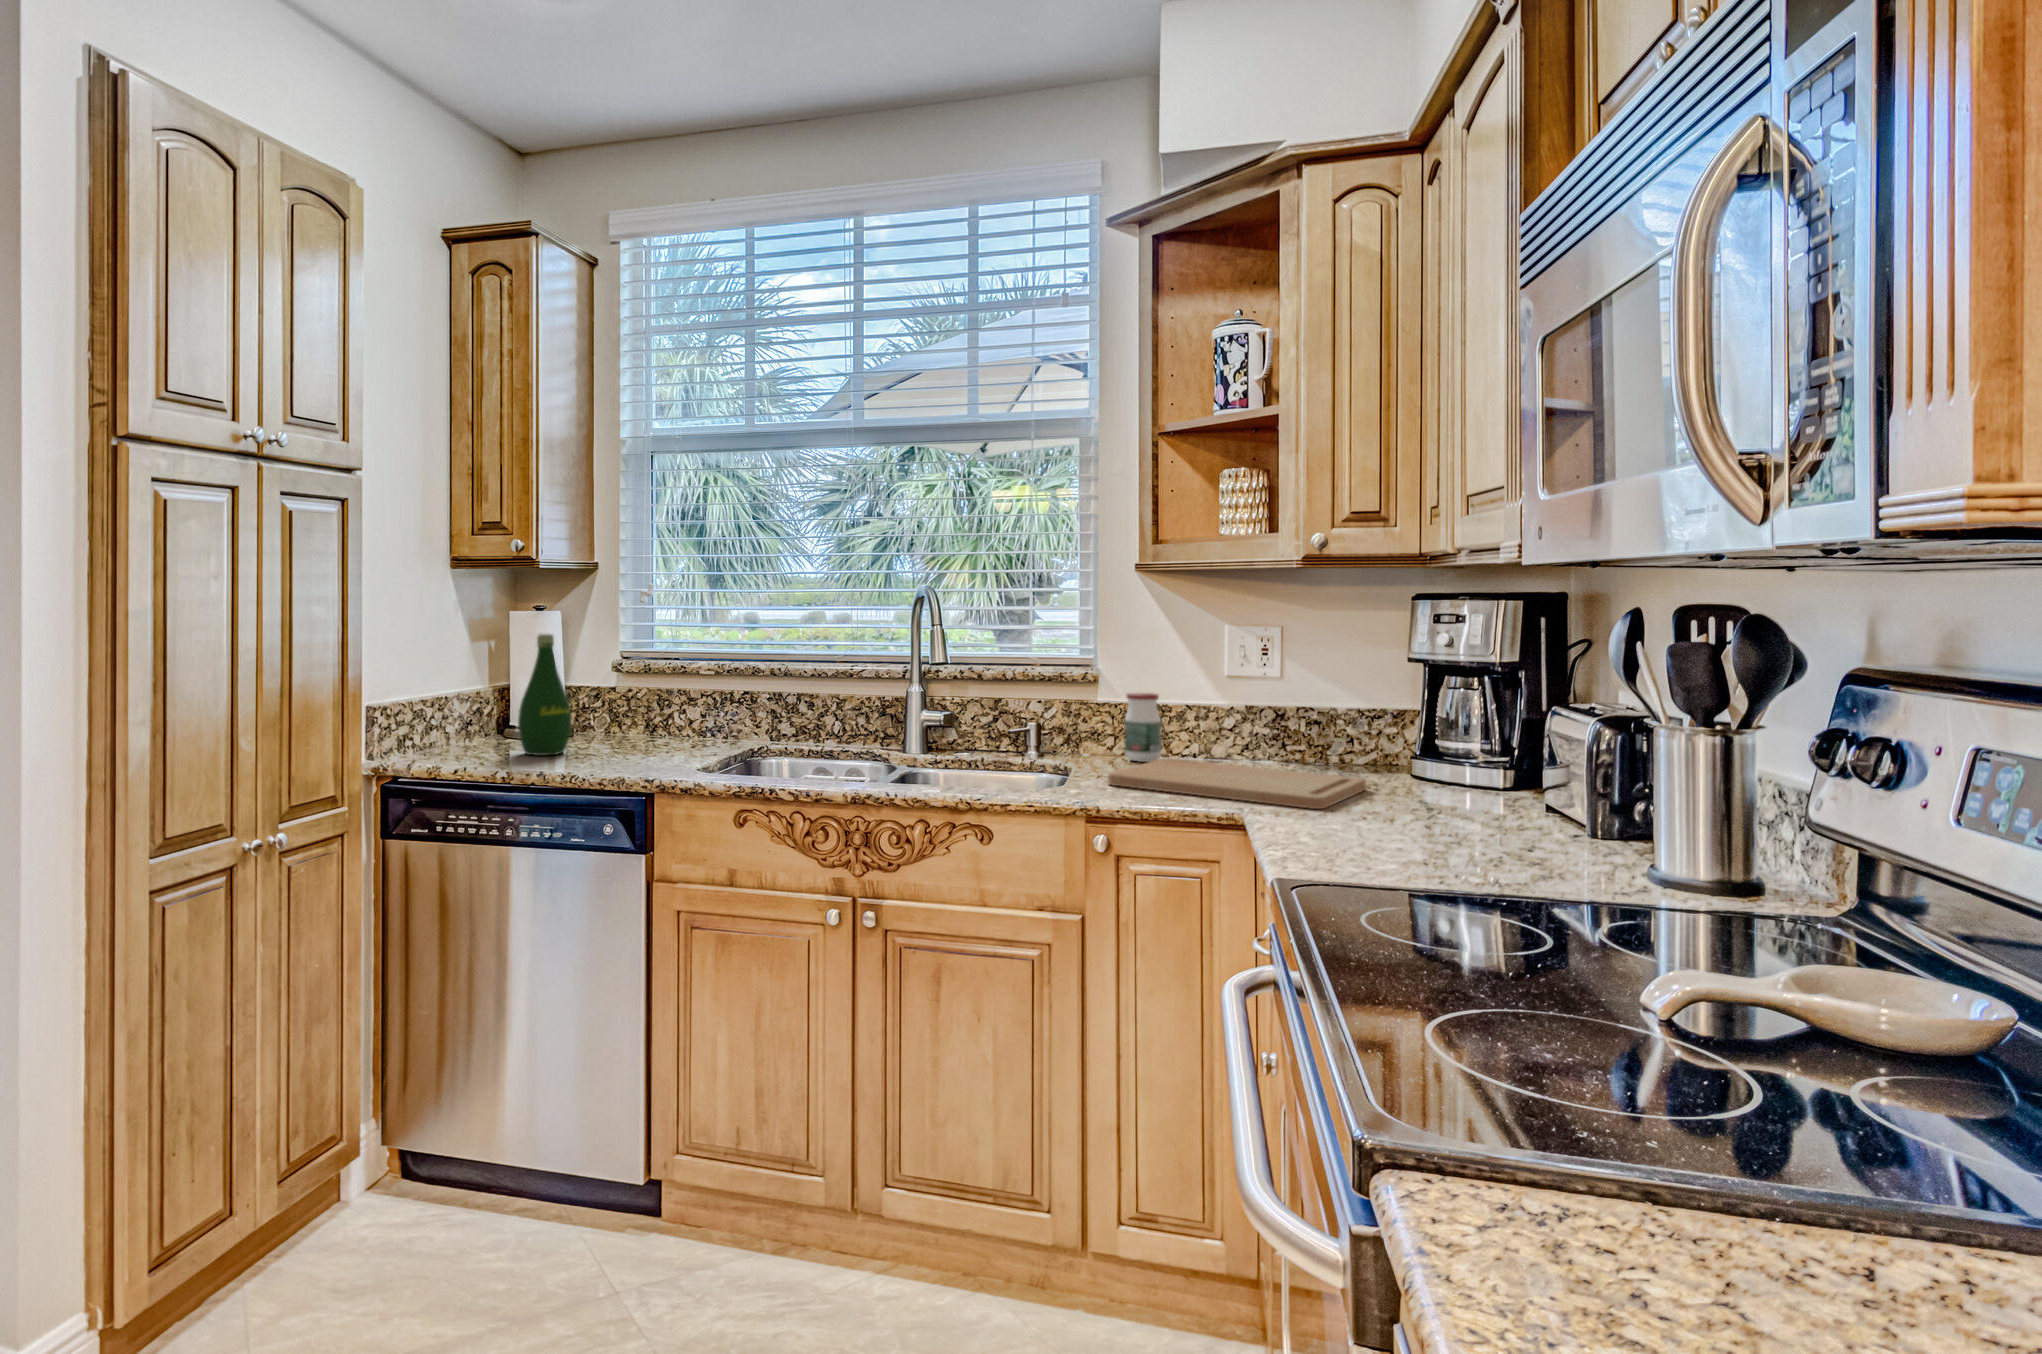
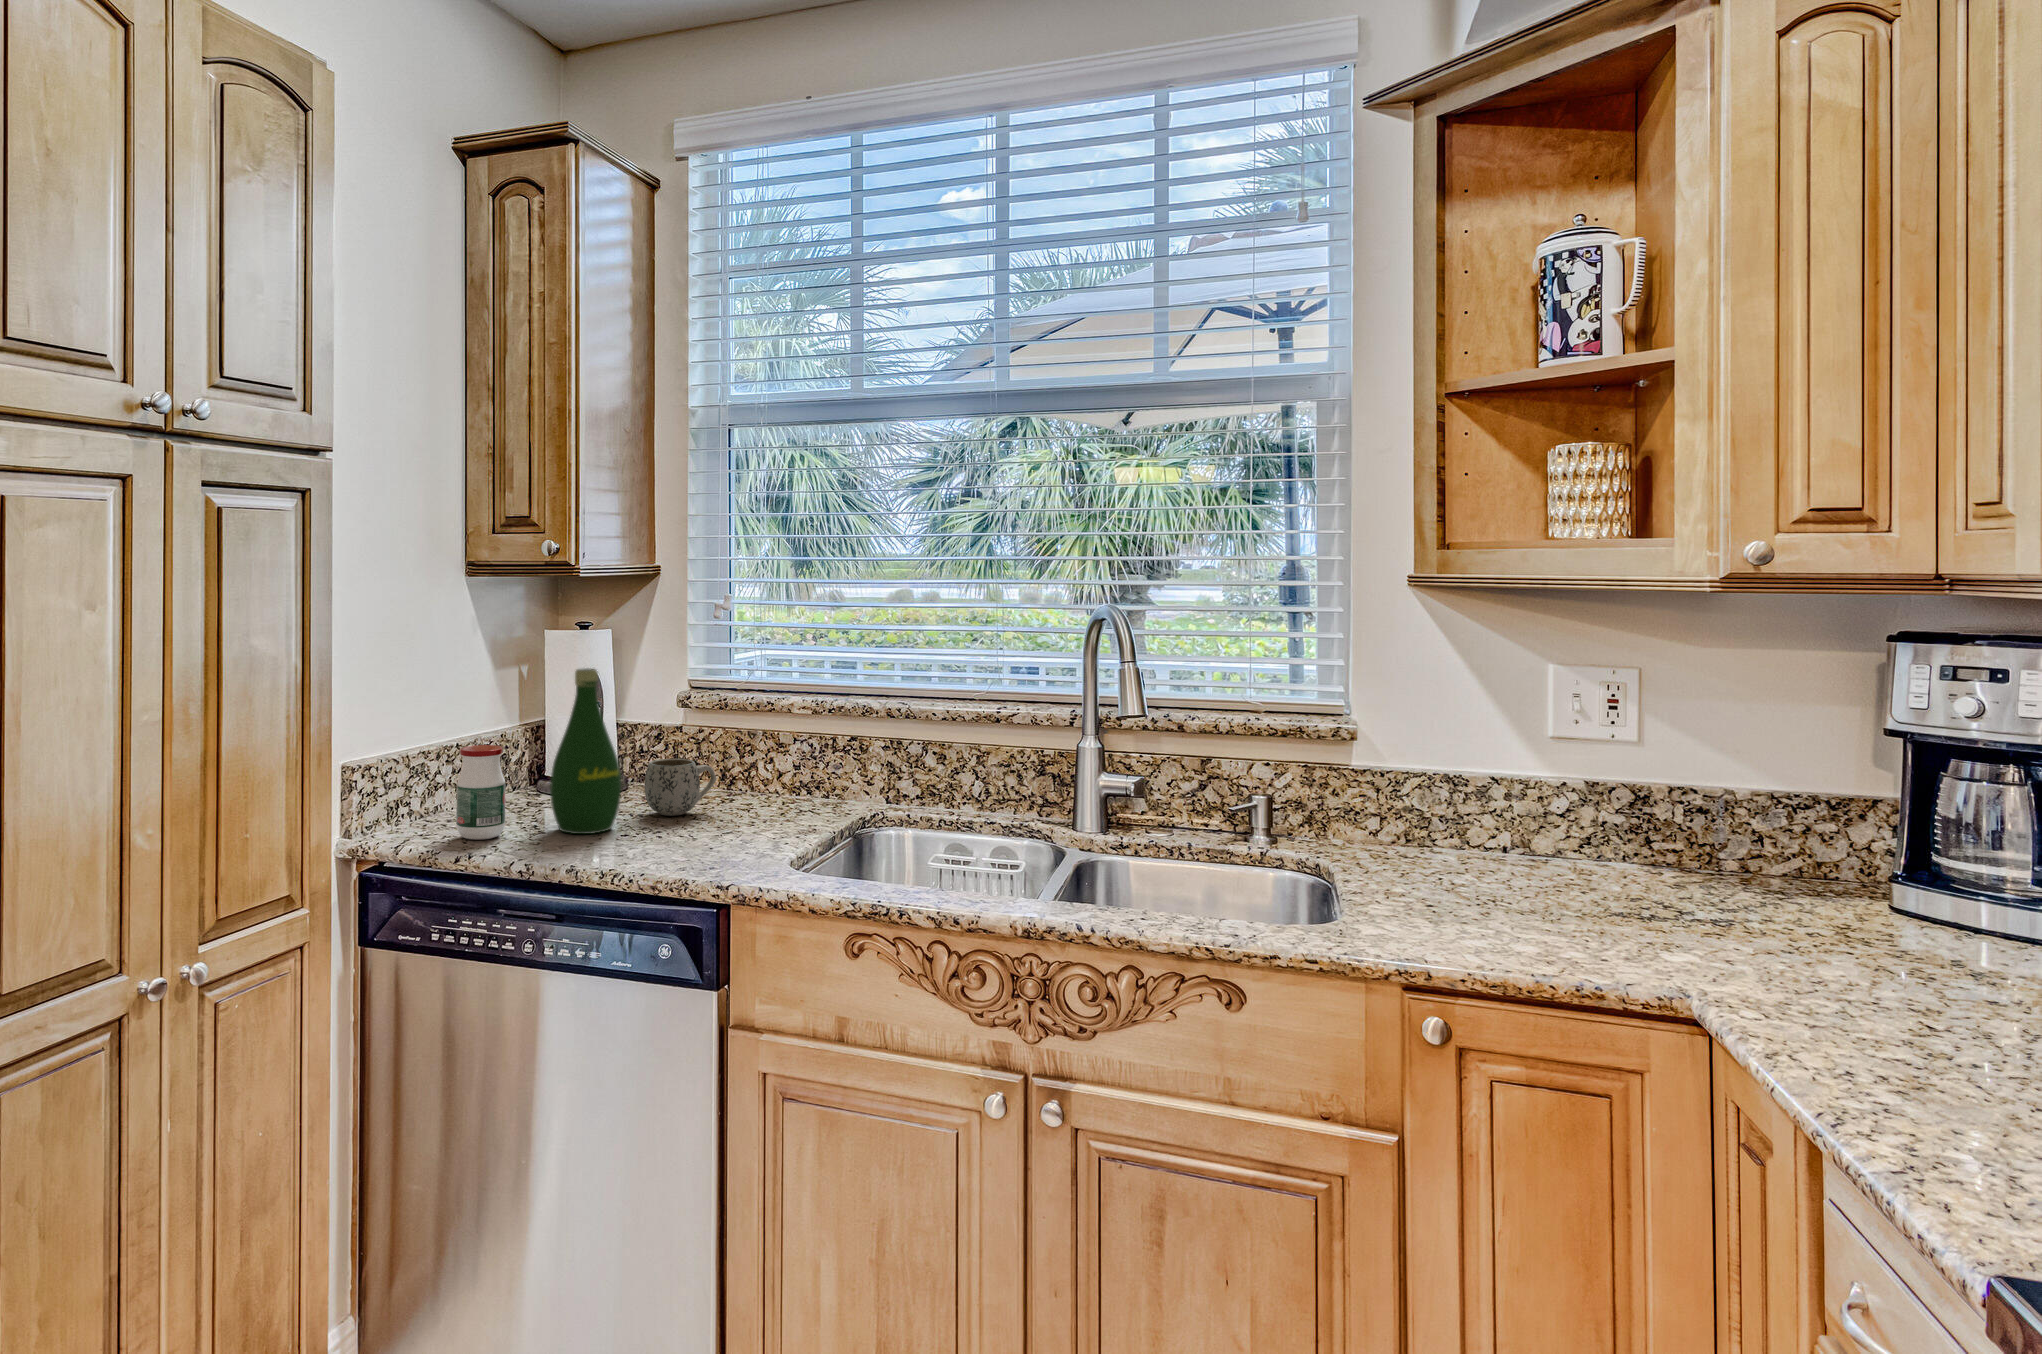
jar: present [1124,693,1162,762] -> present [456,745,505,840]
mug: none [587,705,642,746] -> present [645,759,716,816]
cutting board: present [1108,759,1366,809] -> none [1408,863,1832,989]

